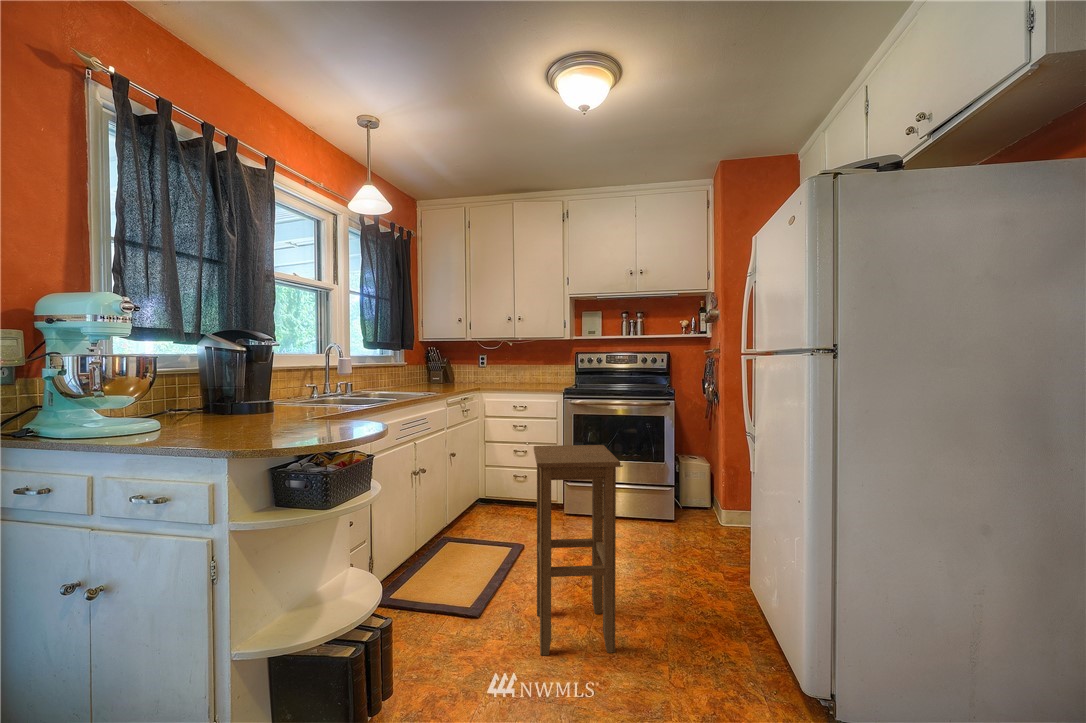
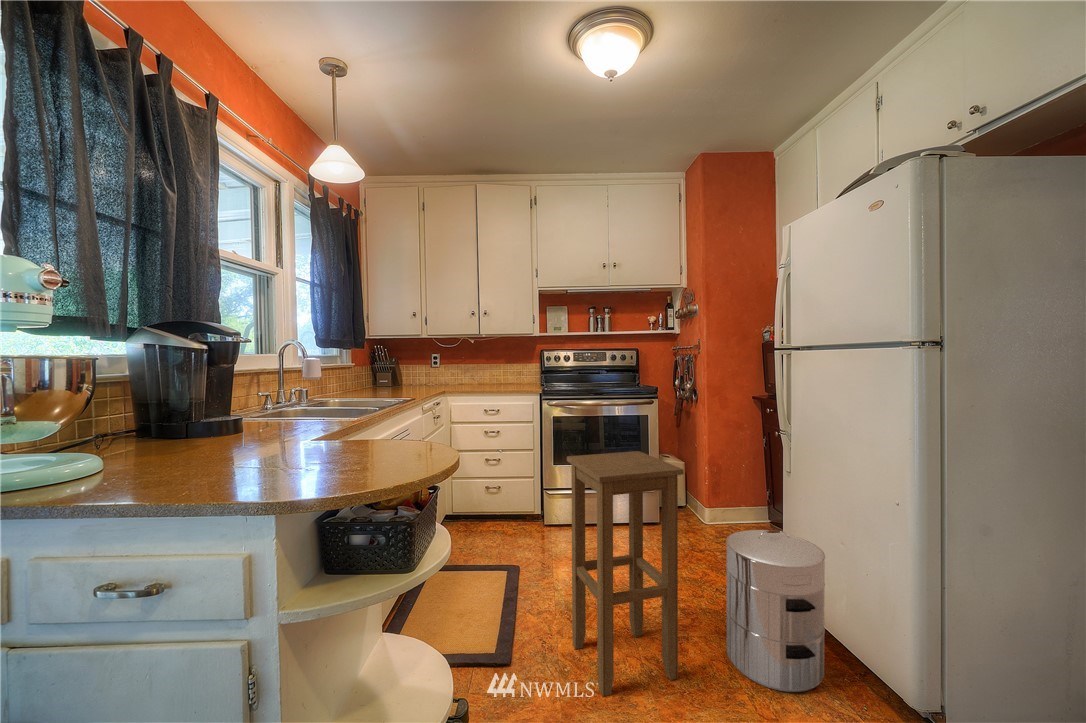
waste bin: none [672,526,763,682] -> present [726,530,825,692]

